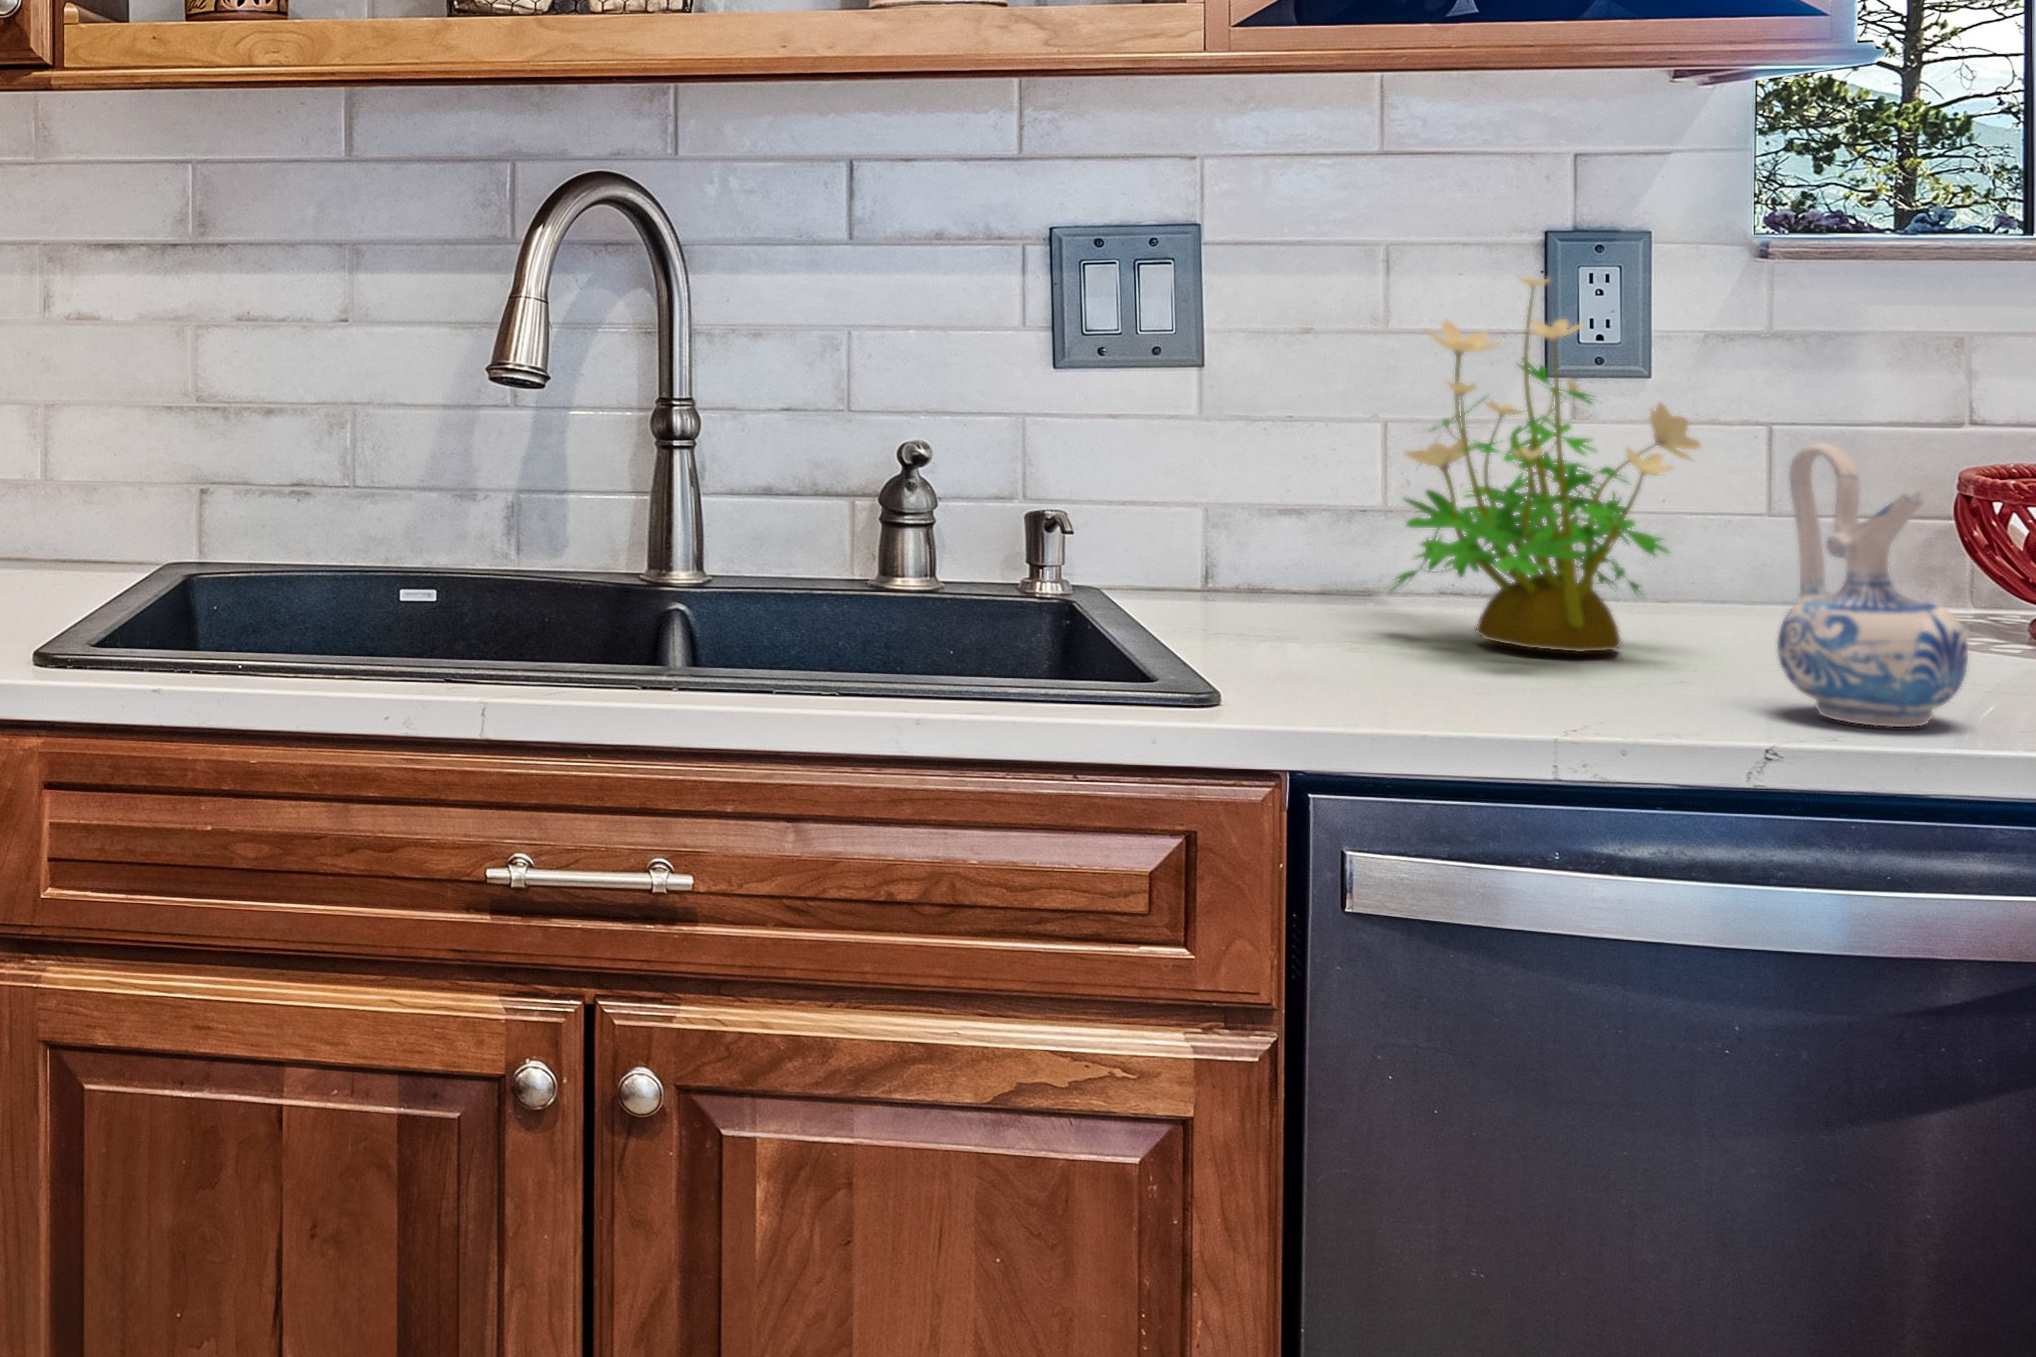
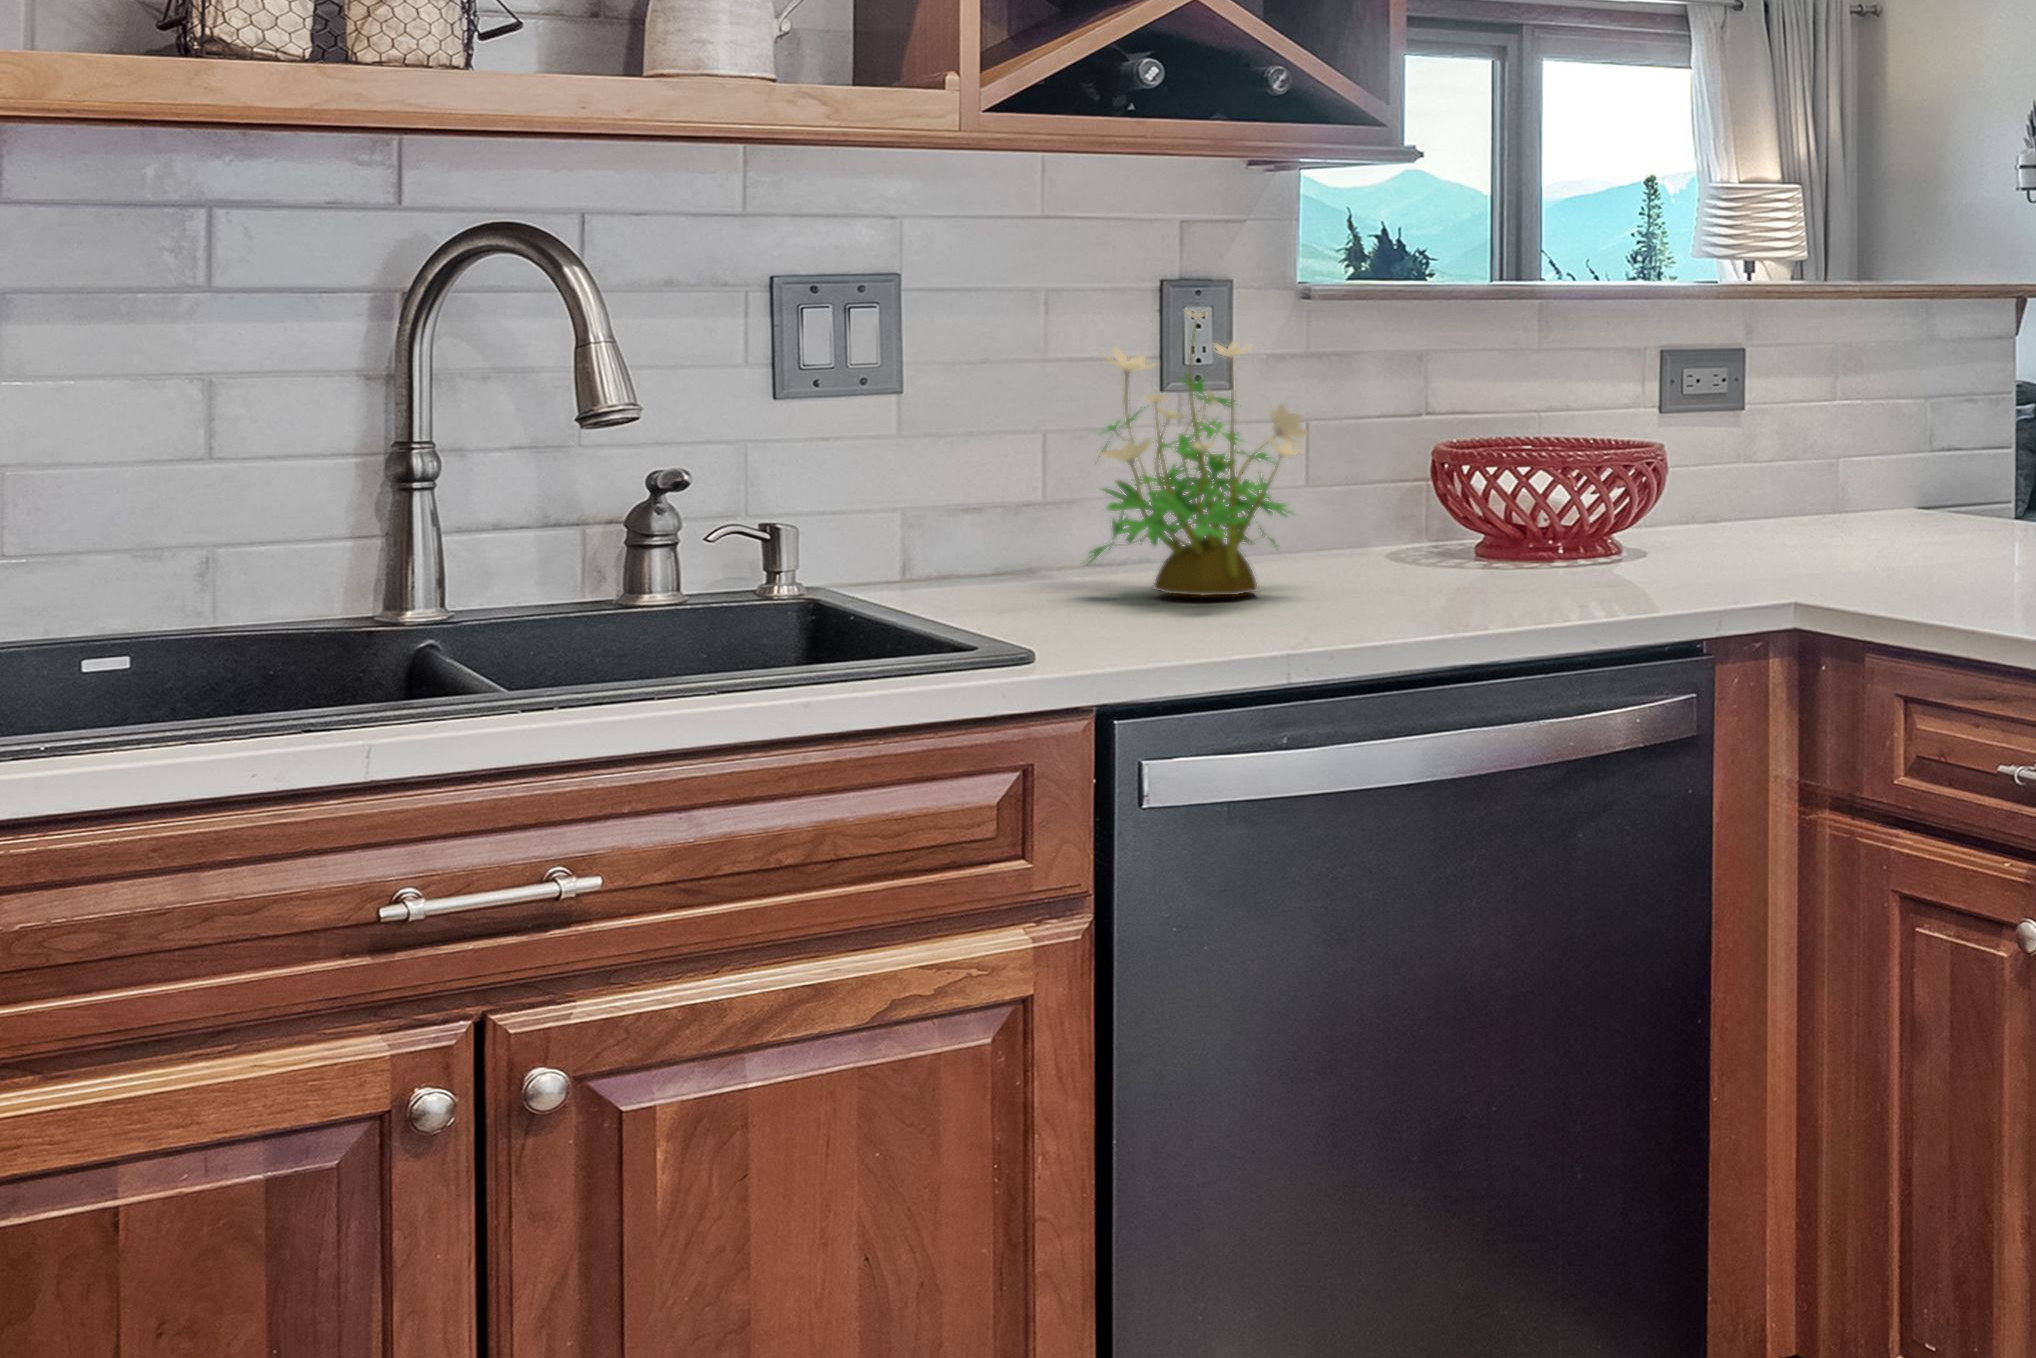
ceramic pitcher: present [1777,443,1968,727] -> none [1399,425,1513,620]

